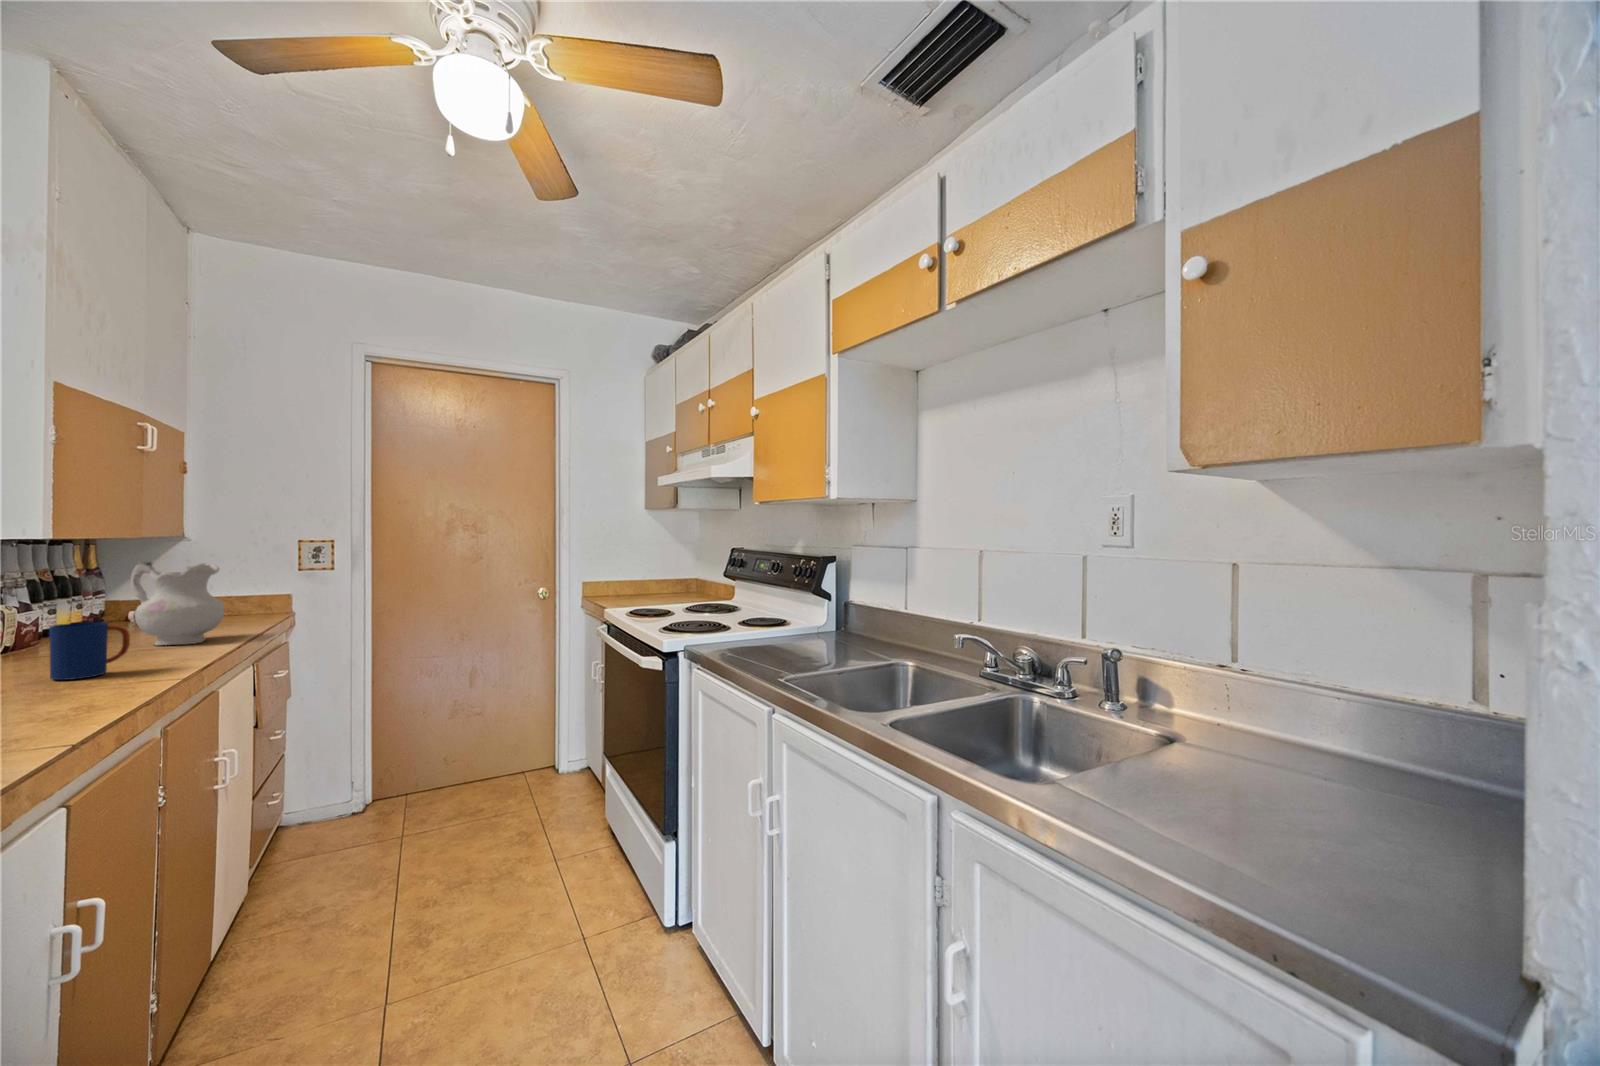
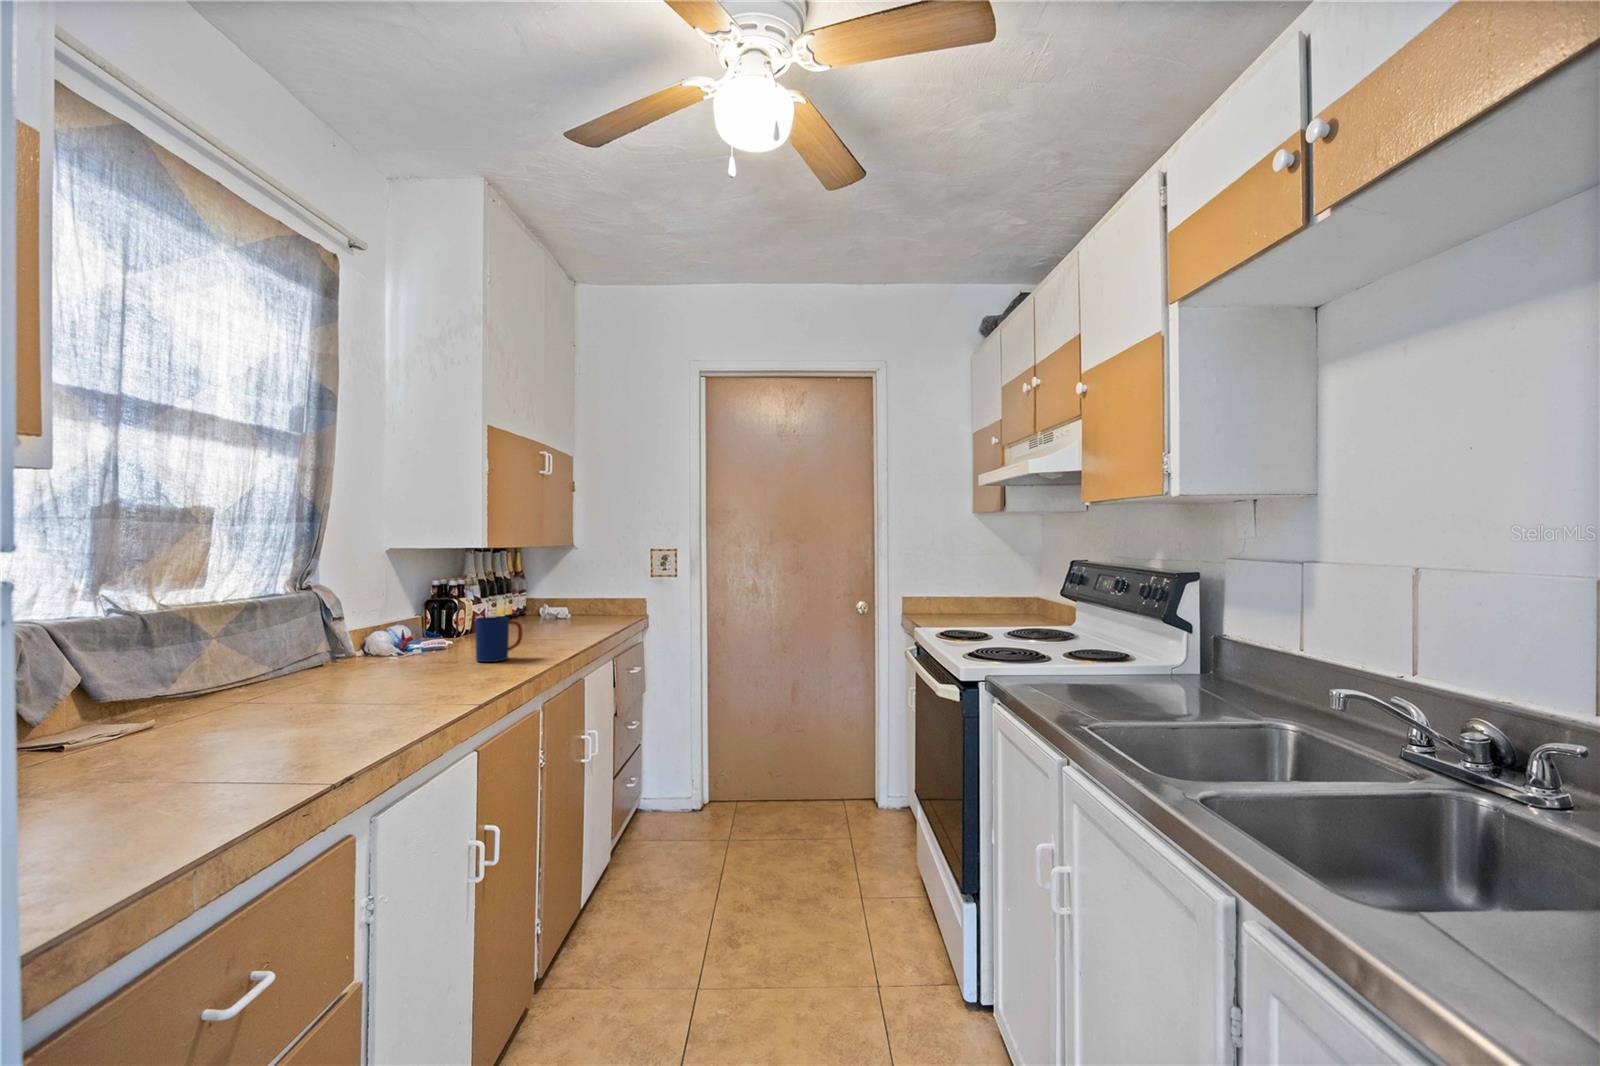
ceramic pitcher: present [131,561,224,645] -> none [534,566,591,638]

